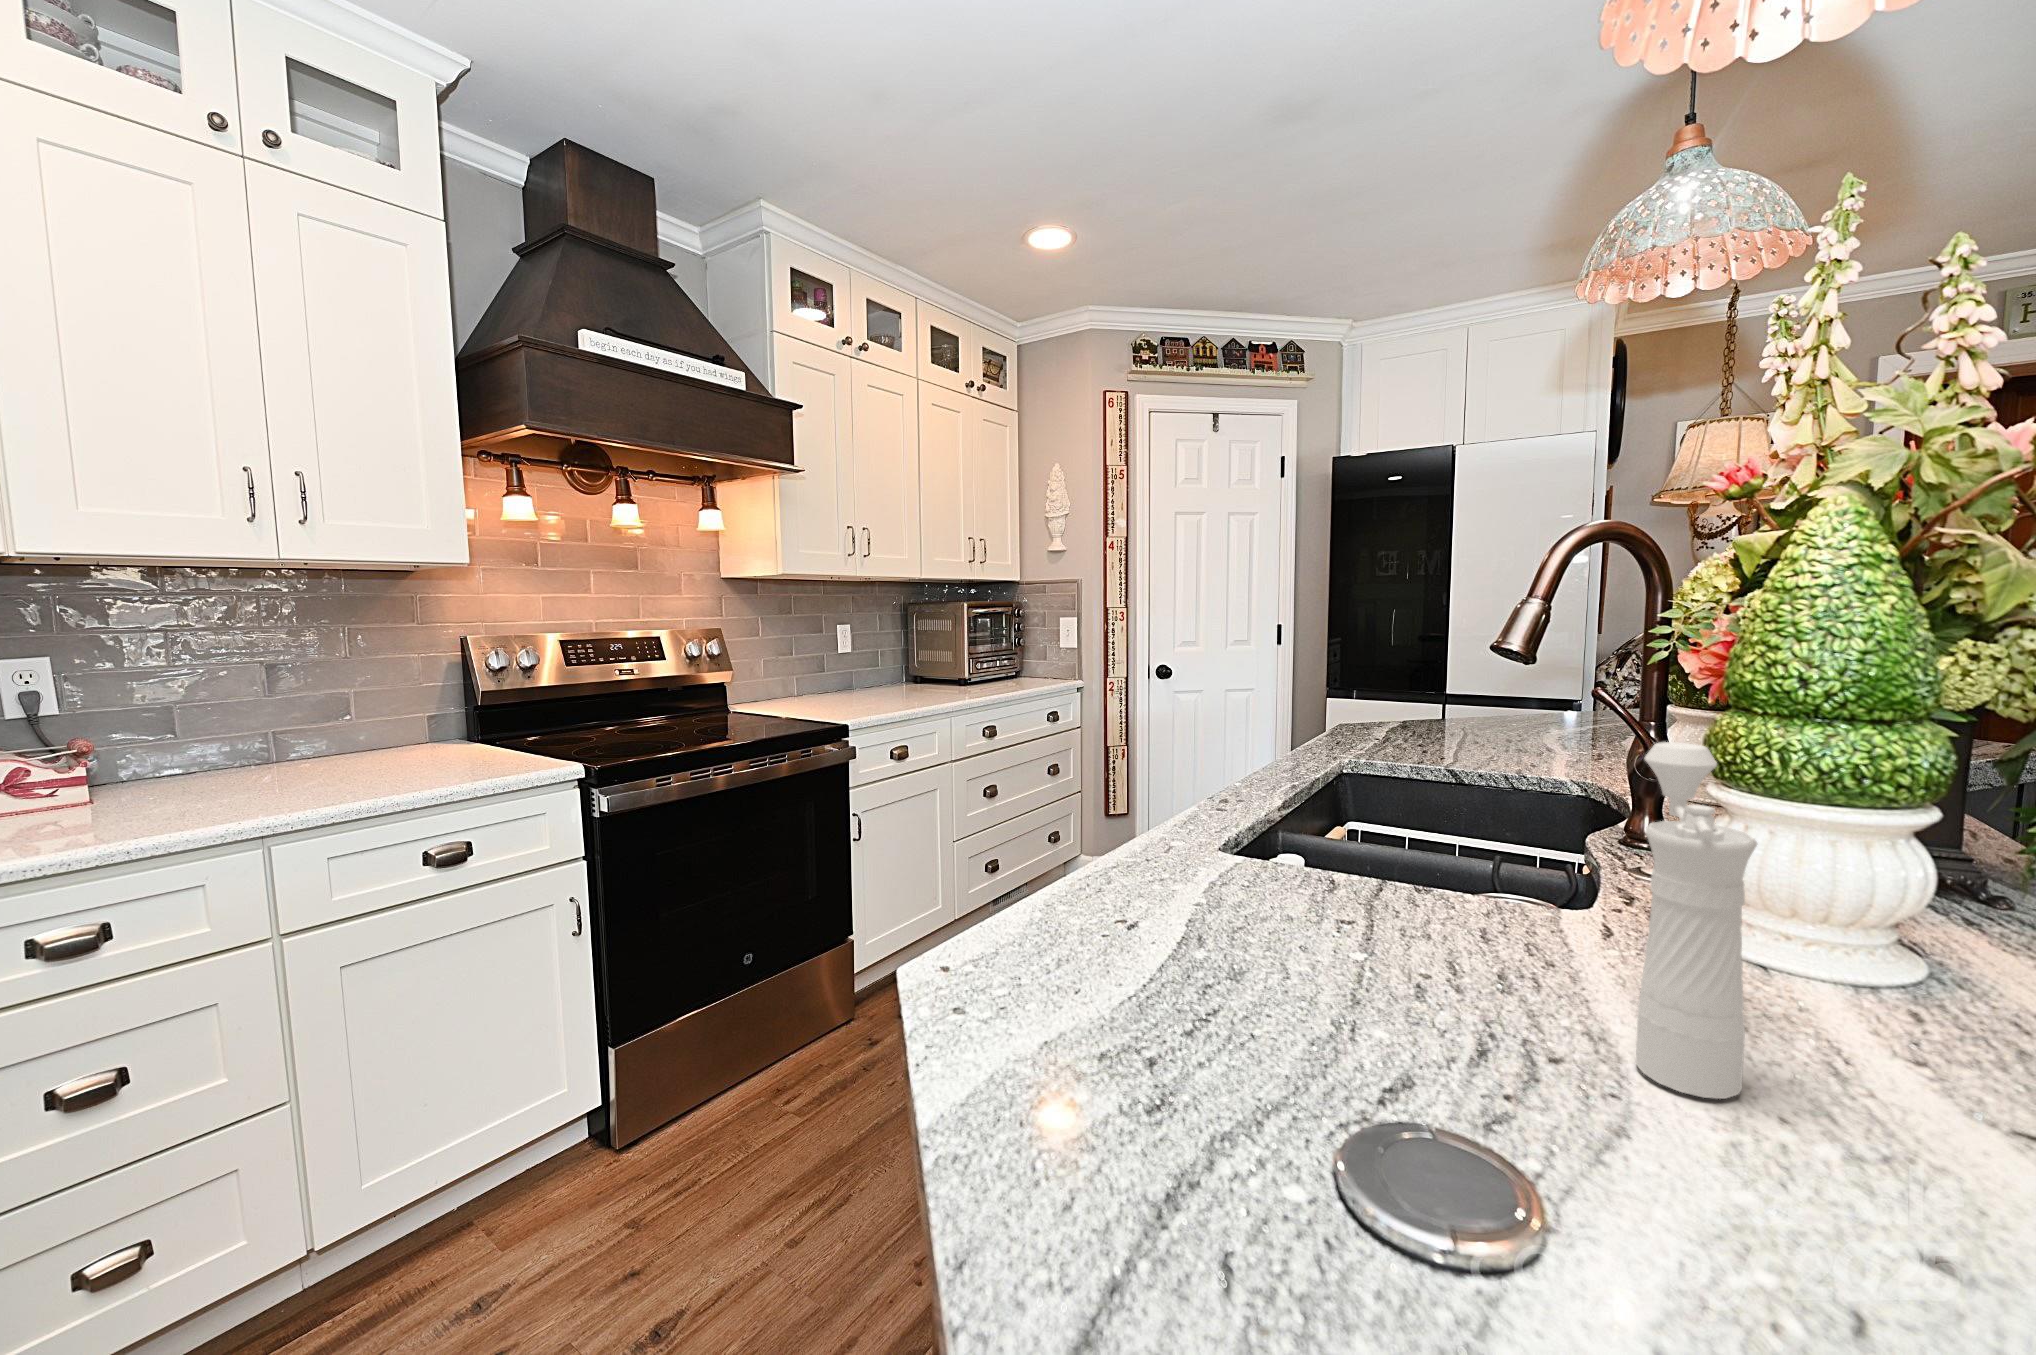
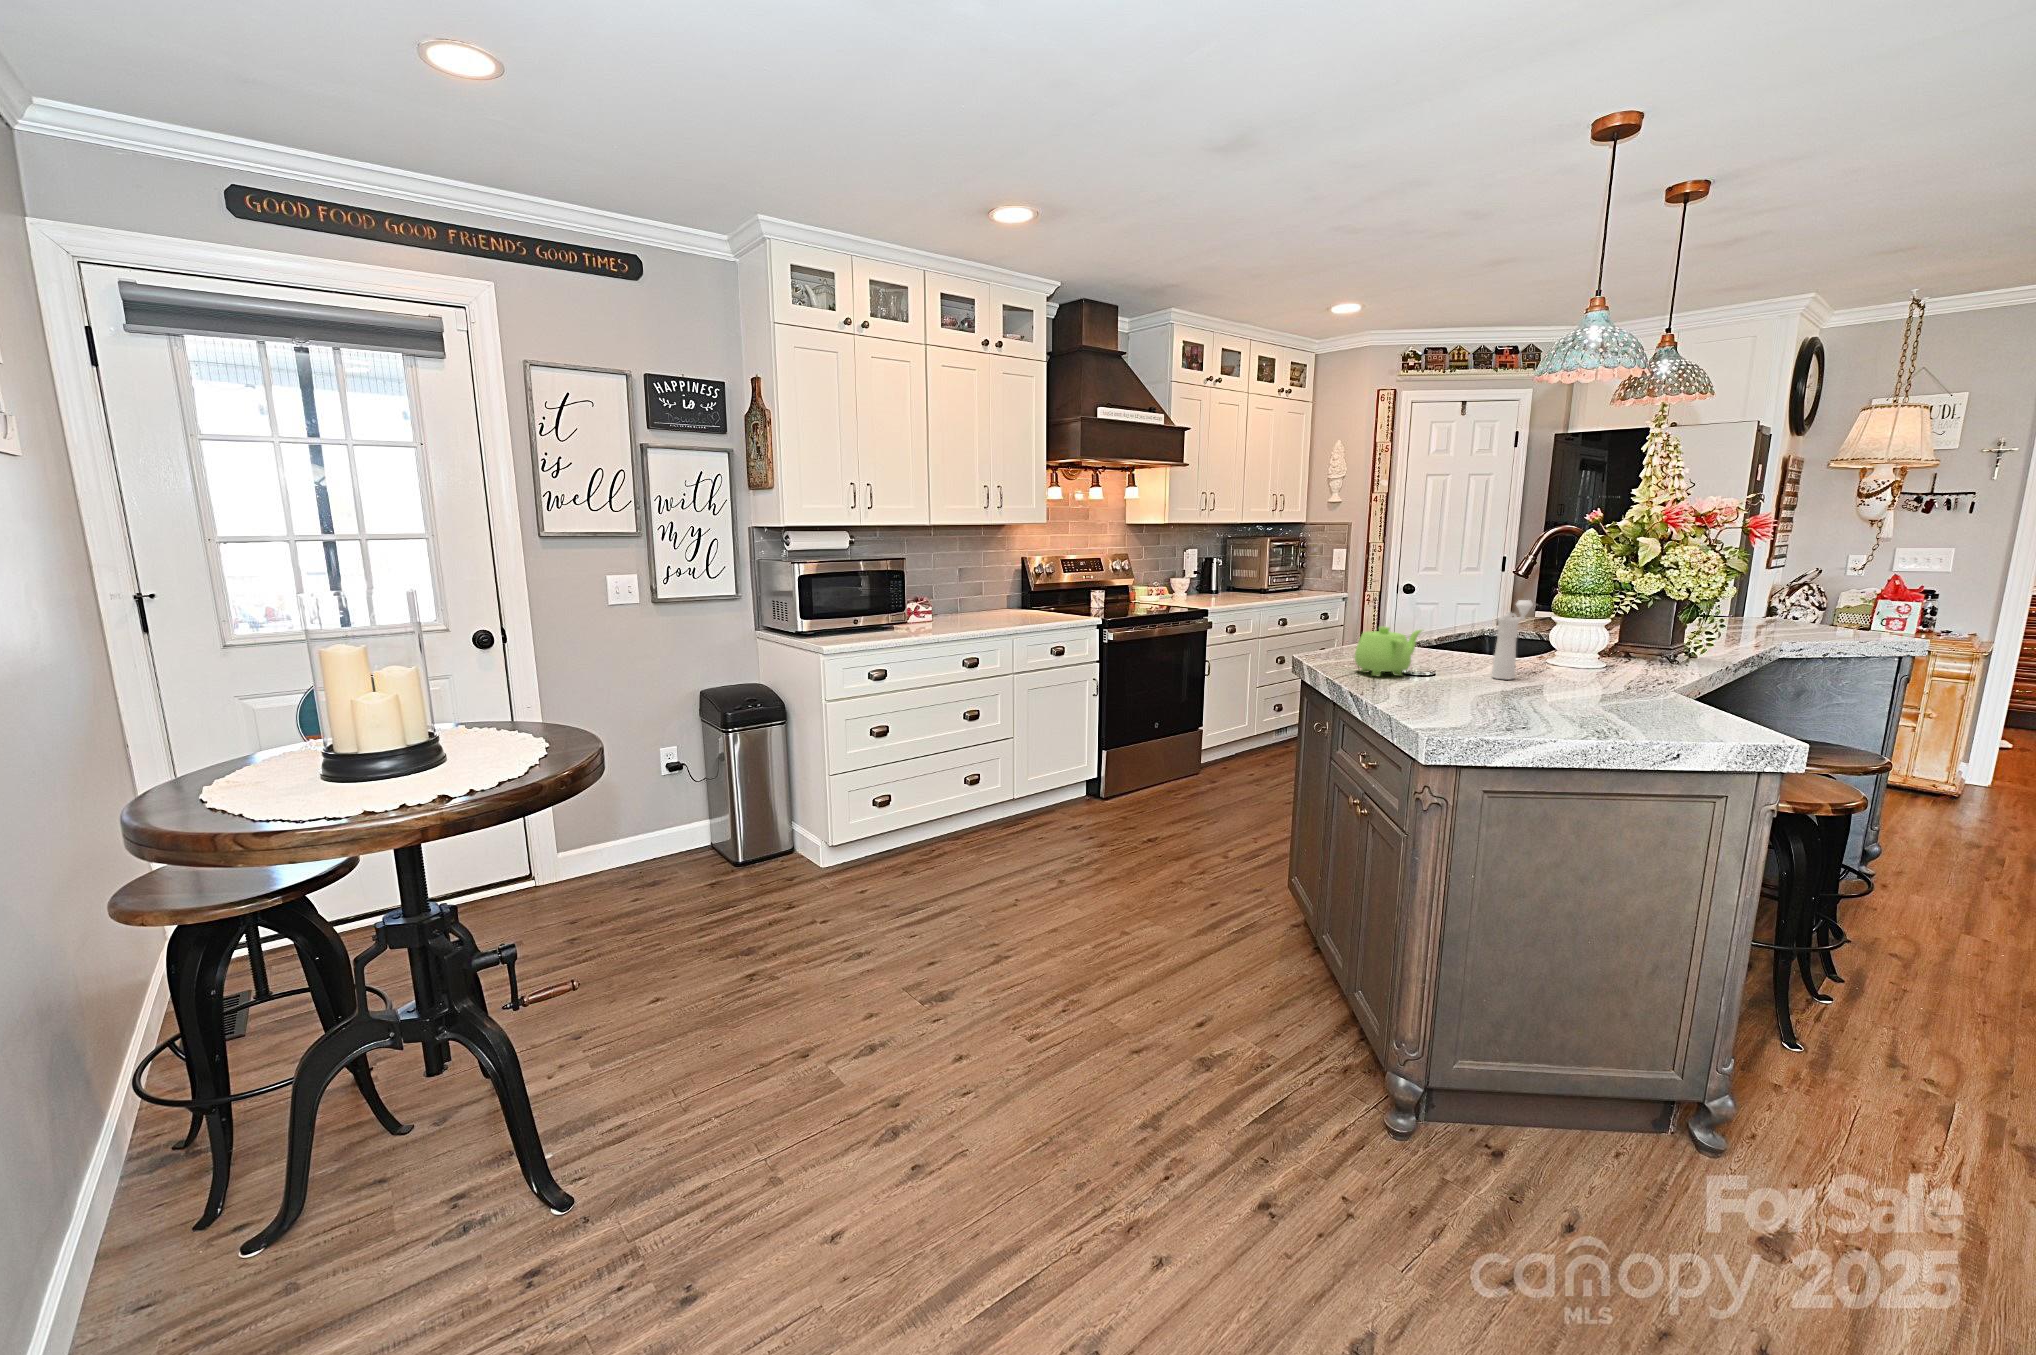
teapot: none [1107,874,1357,1127] -> present [1355,627,1422,676]

